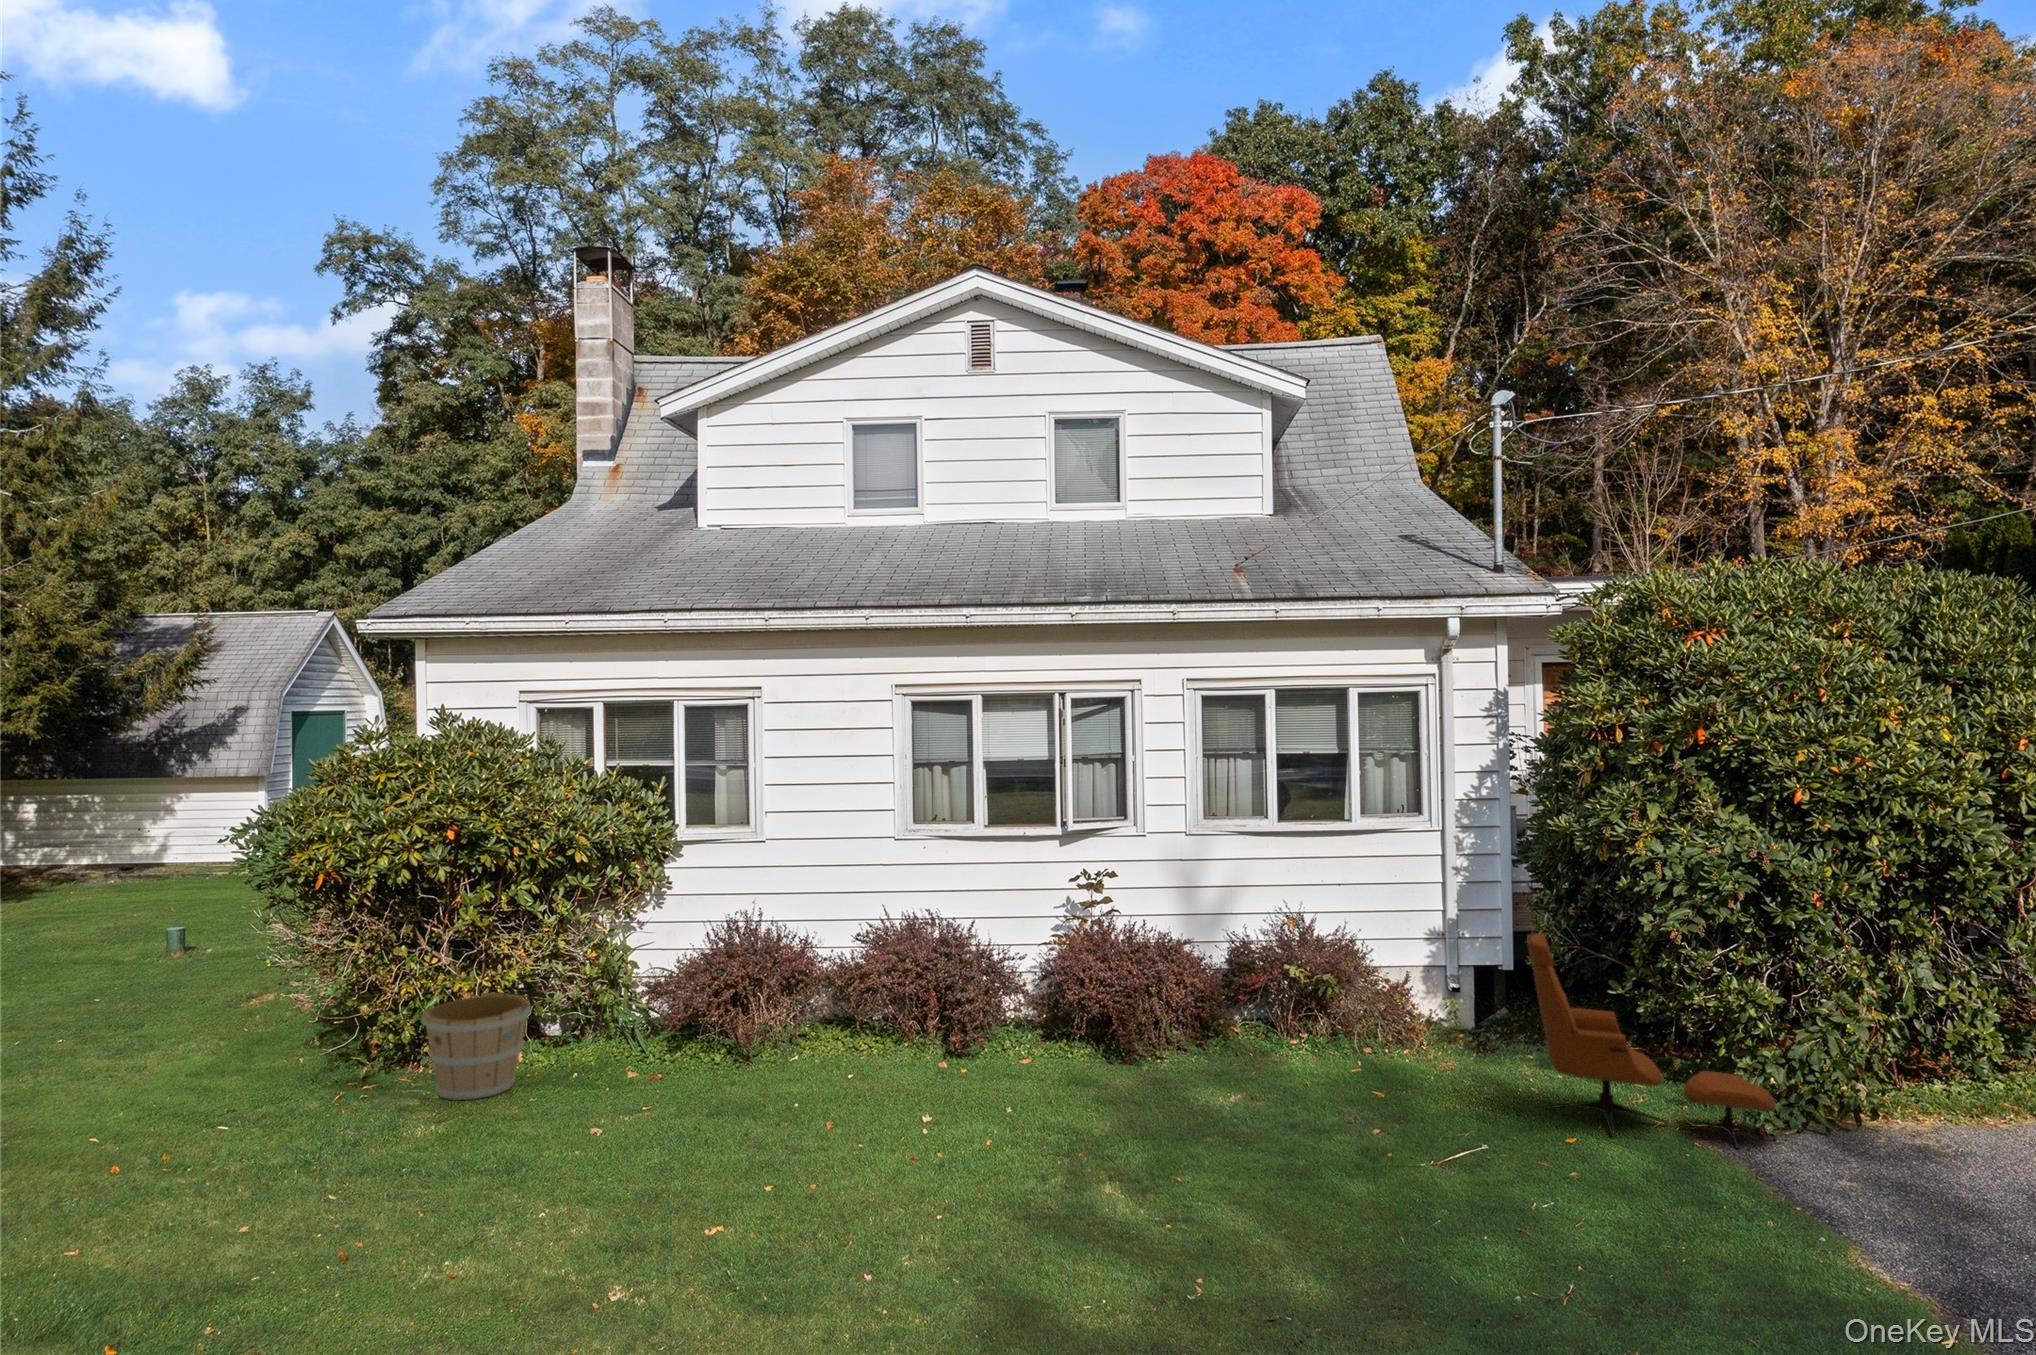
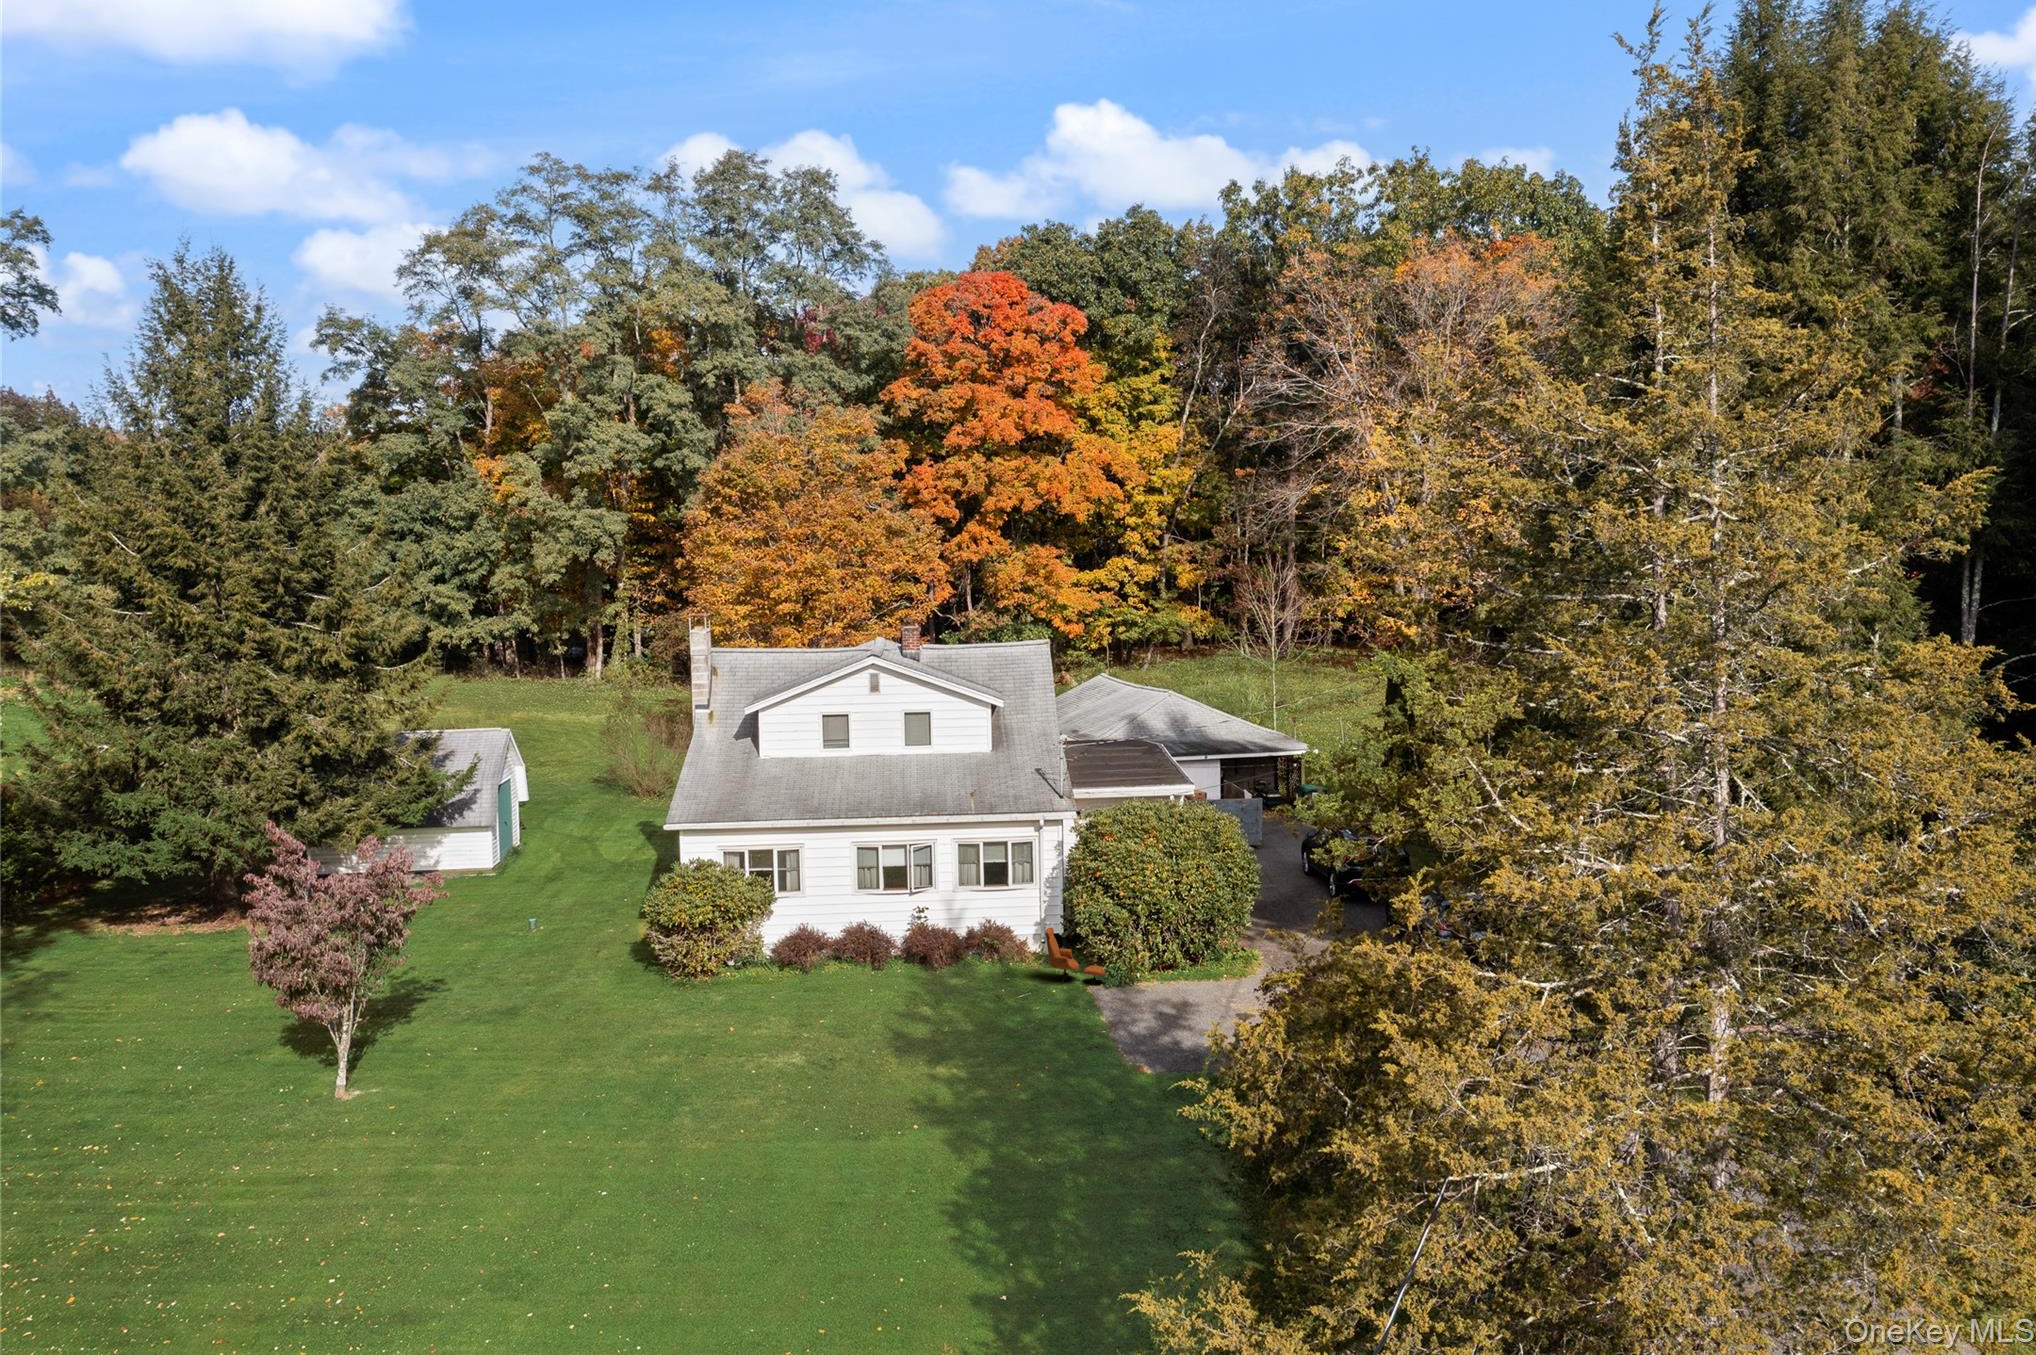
wooden bucket: present [422,993,531,1100] -> none [717,954,747,987]

